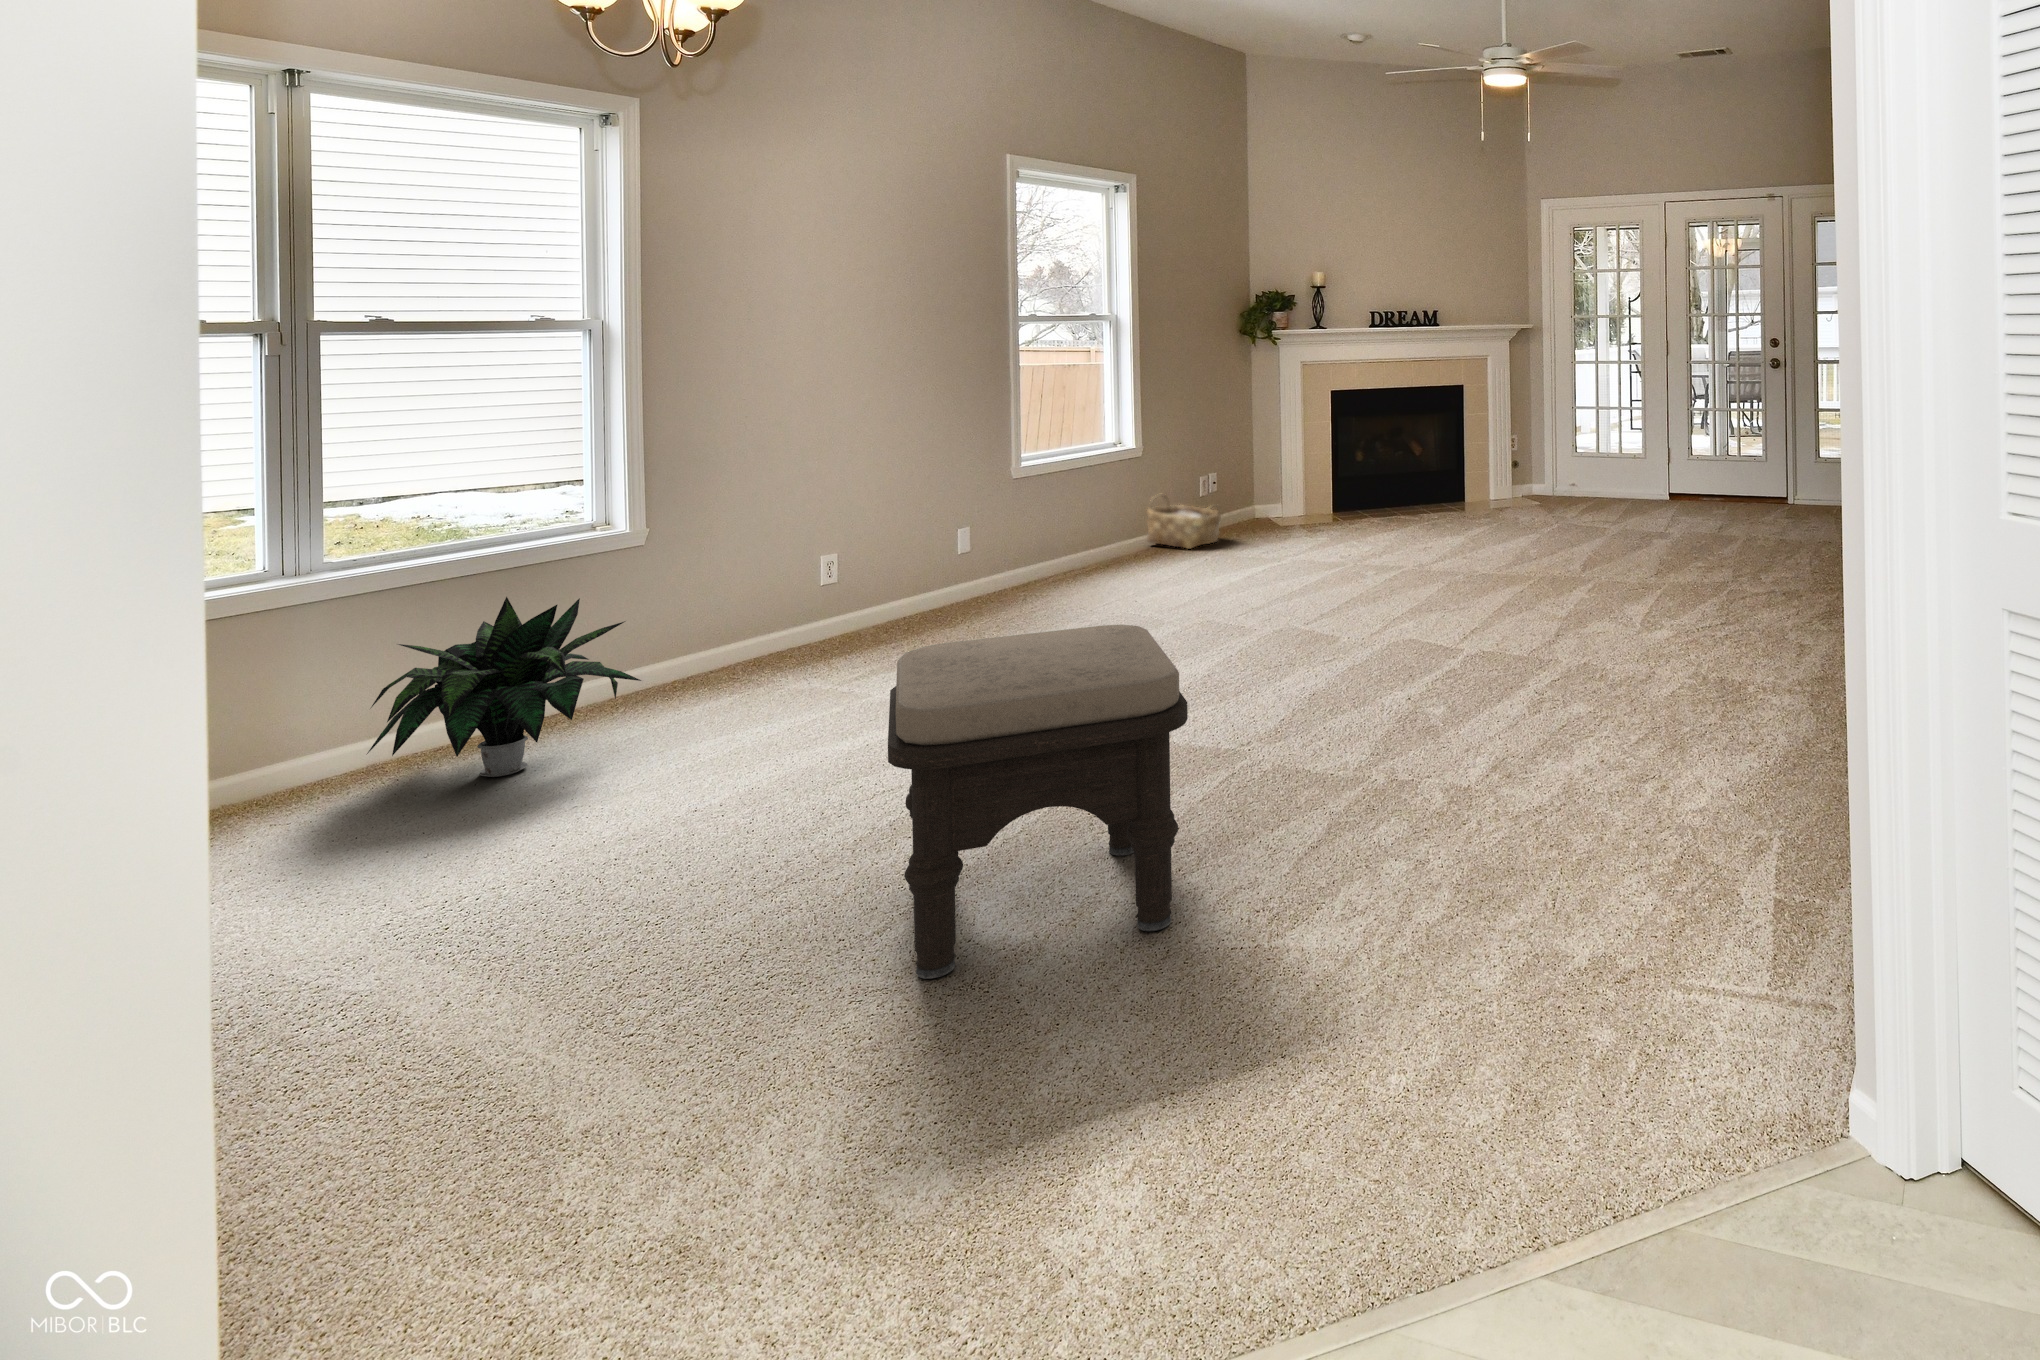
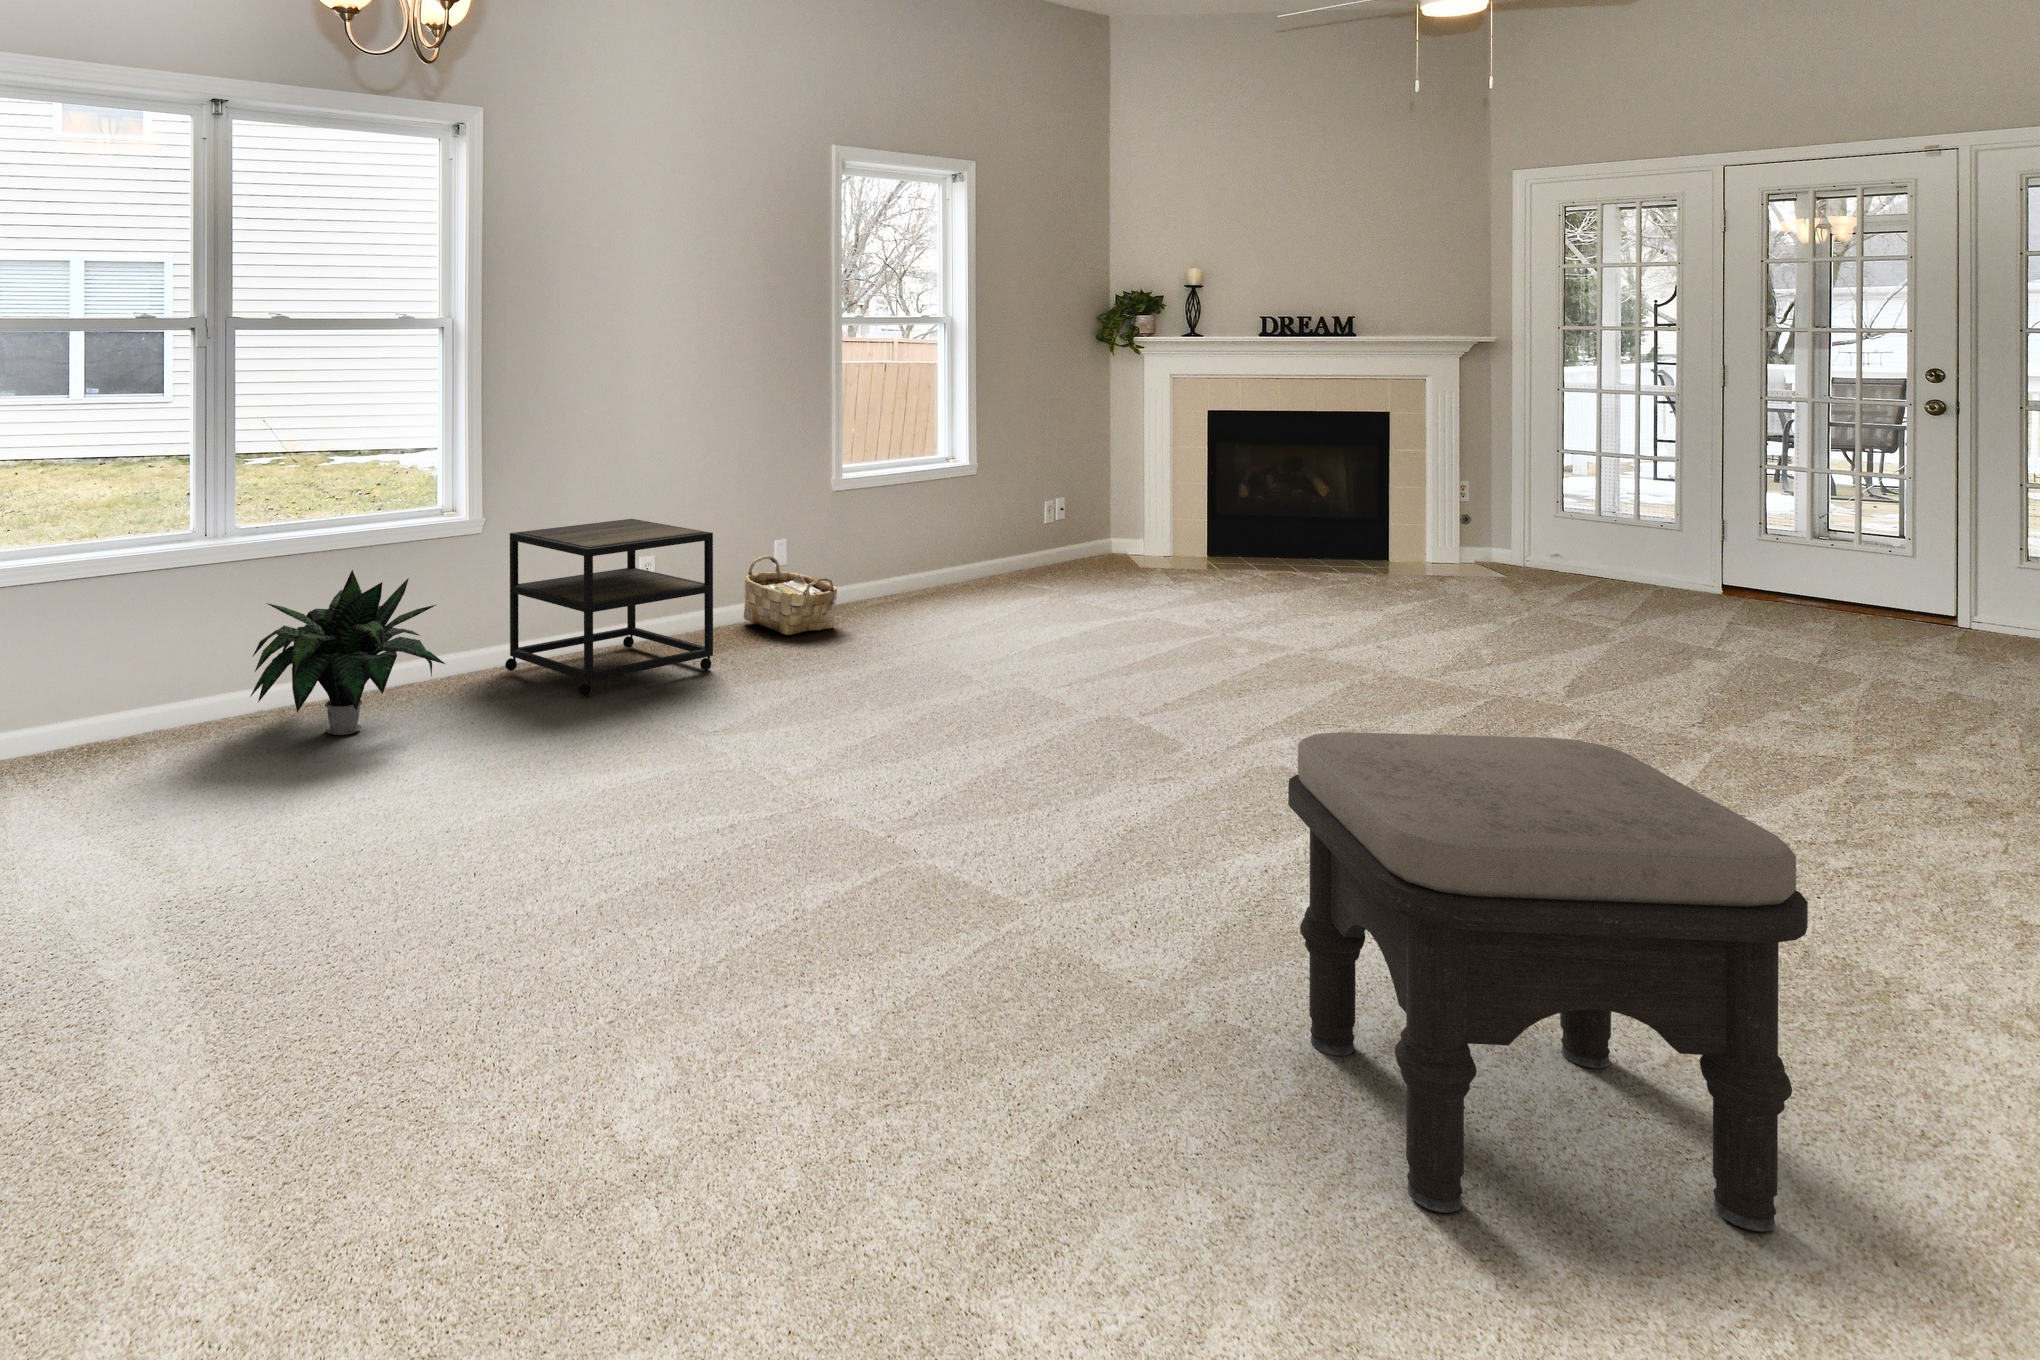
woven basket: present [1147,495,1221,549] -> present [744,555,837,636]
side table: none [680,518,917,696] -> present [505,519,713,697]
ottoman: present [888,625,1188,979] -> present [1288,732,1808,1232]

